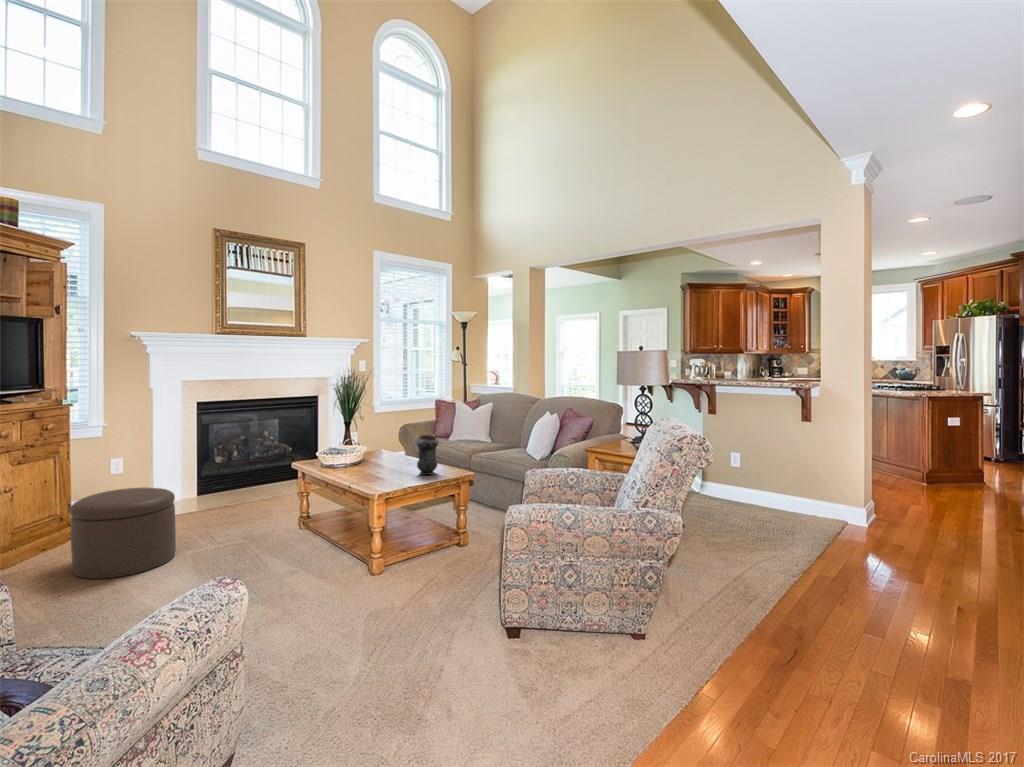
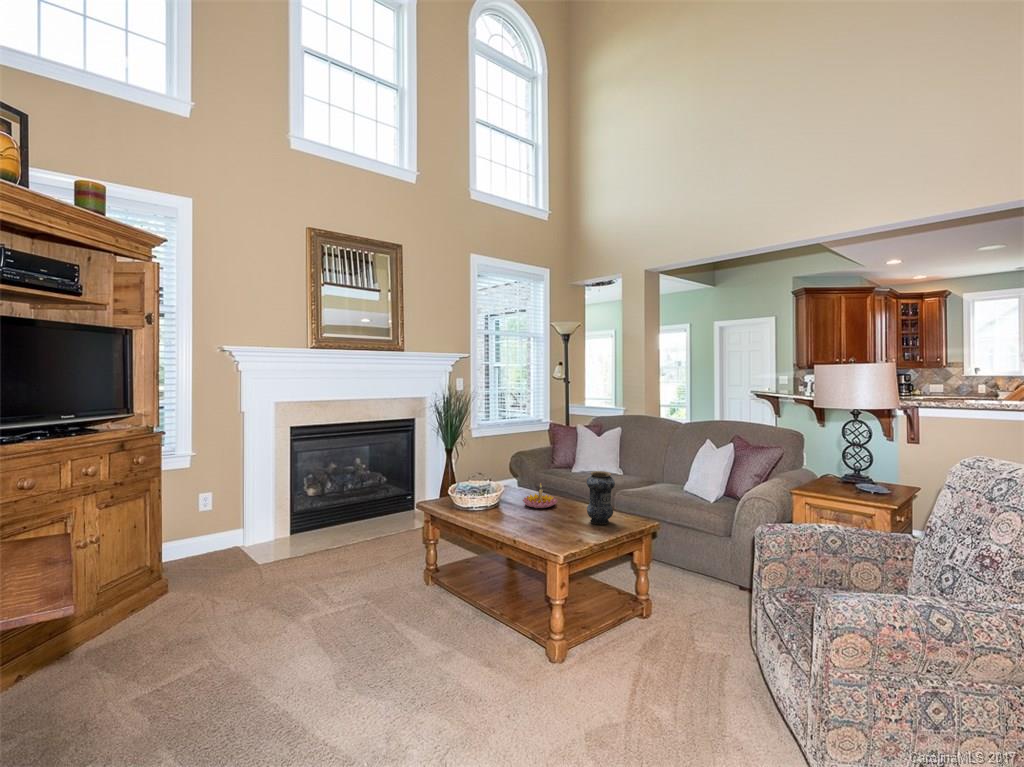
candle holder: none [377,445,406,465] -> present [523,483,557,508]
ottoman: present [70,488,176,579] -> none [170,536,290,660]

